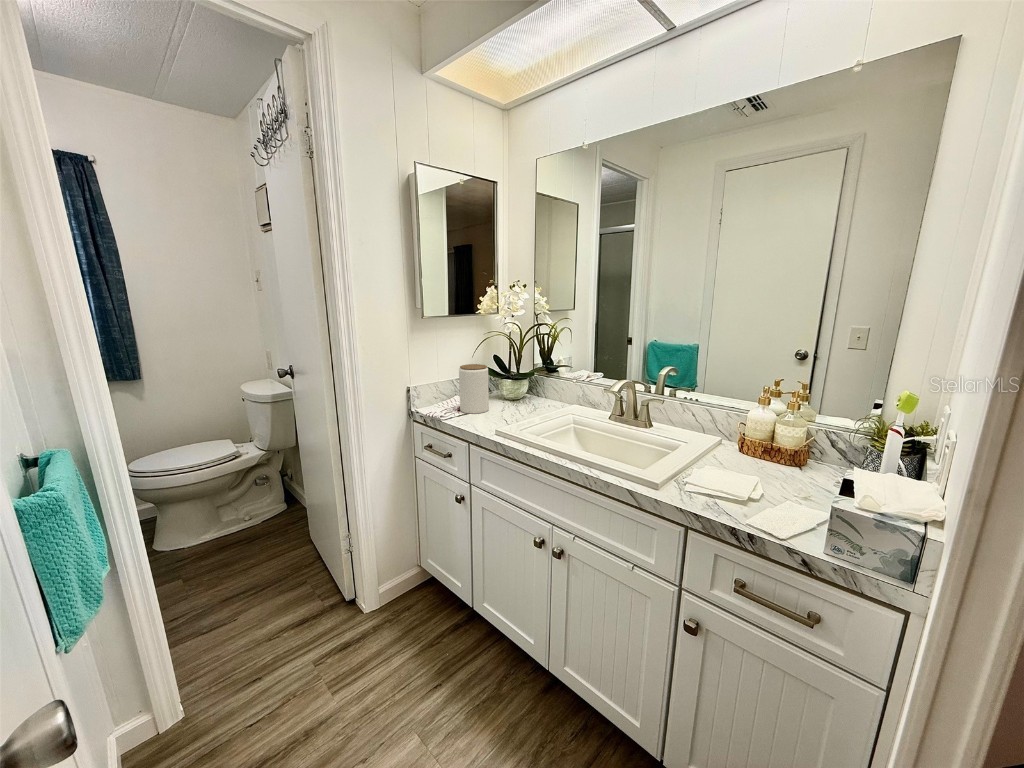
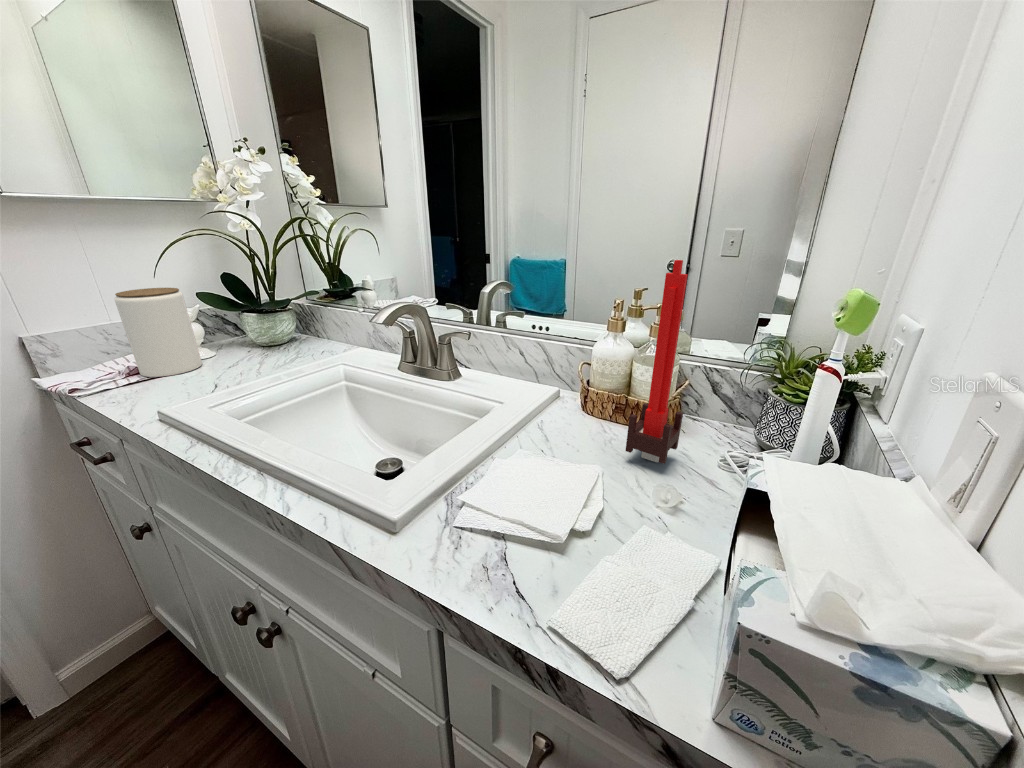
candle: none [773,371,811,479] -> present [626,260,688,464]

